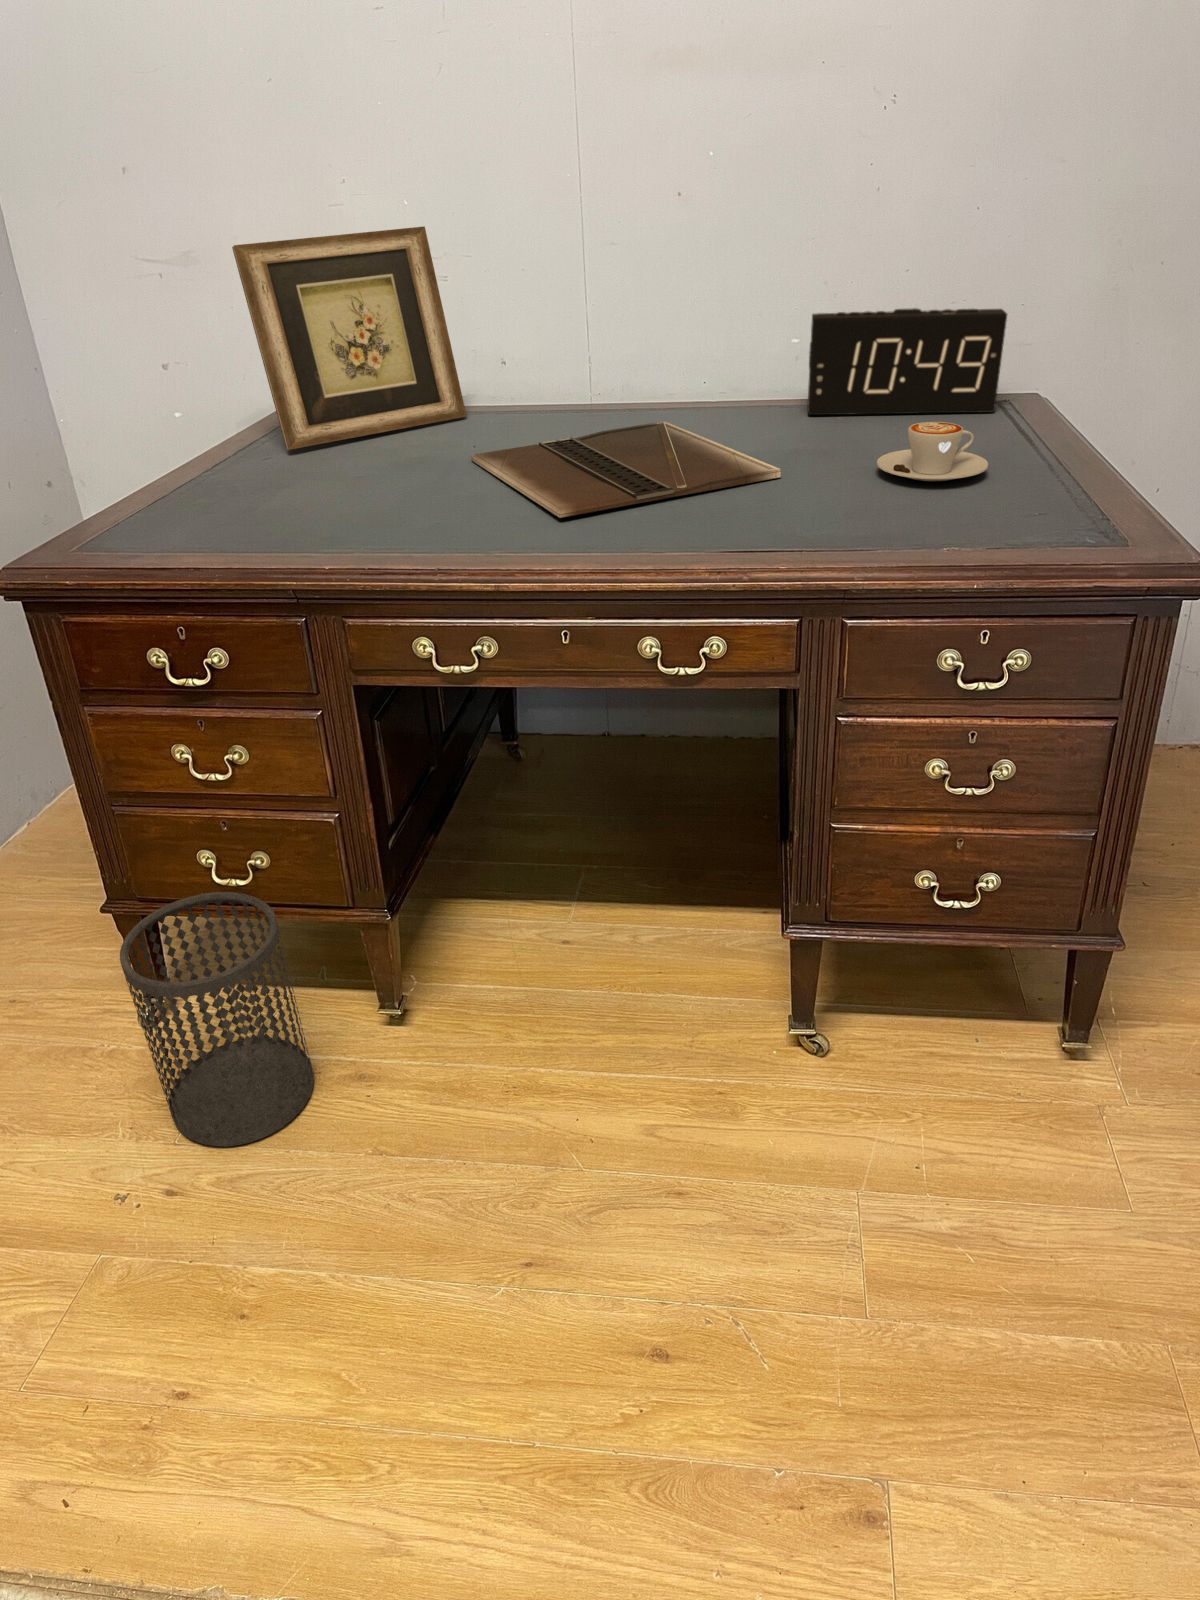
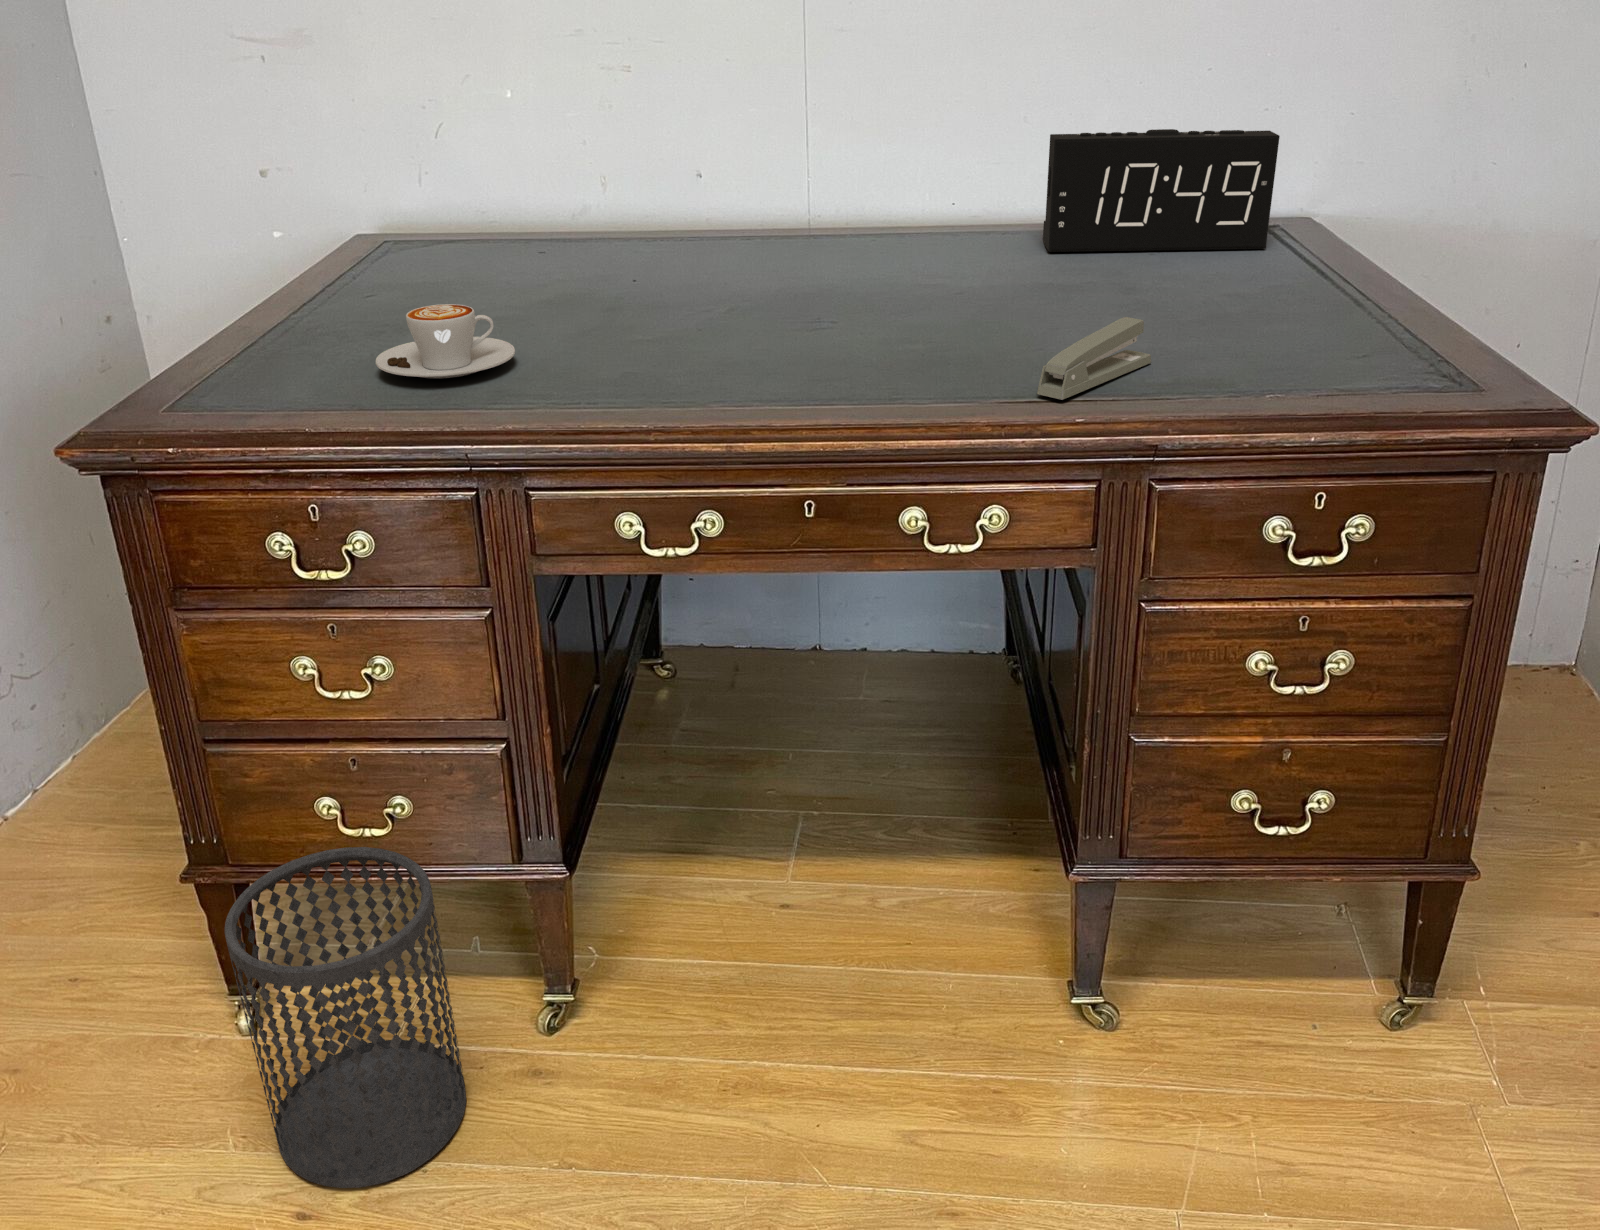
picture frame: present [232,226,466,450] -> none [353,28,631,291]
laptop: present [471,421,781,518] -> none [653,258,1042,367]
coffee cup: present [877,422,988,481] -> present [376,304,515,378]
stapler: none [753,478,859,549] -> present [1037,317,1151,400]

